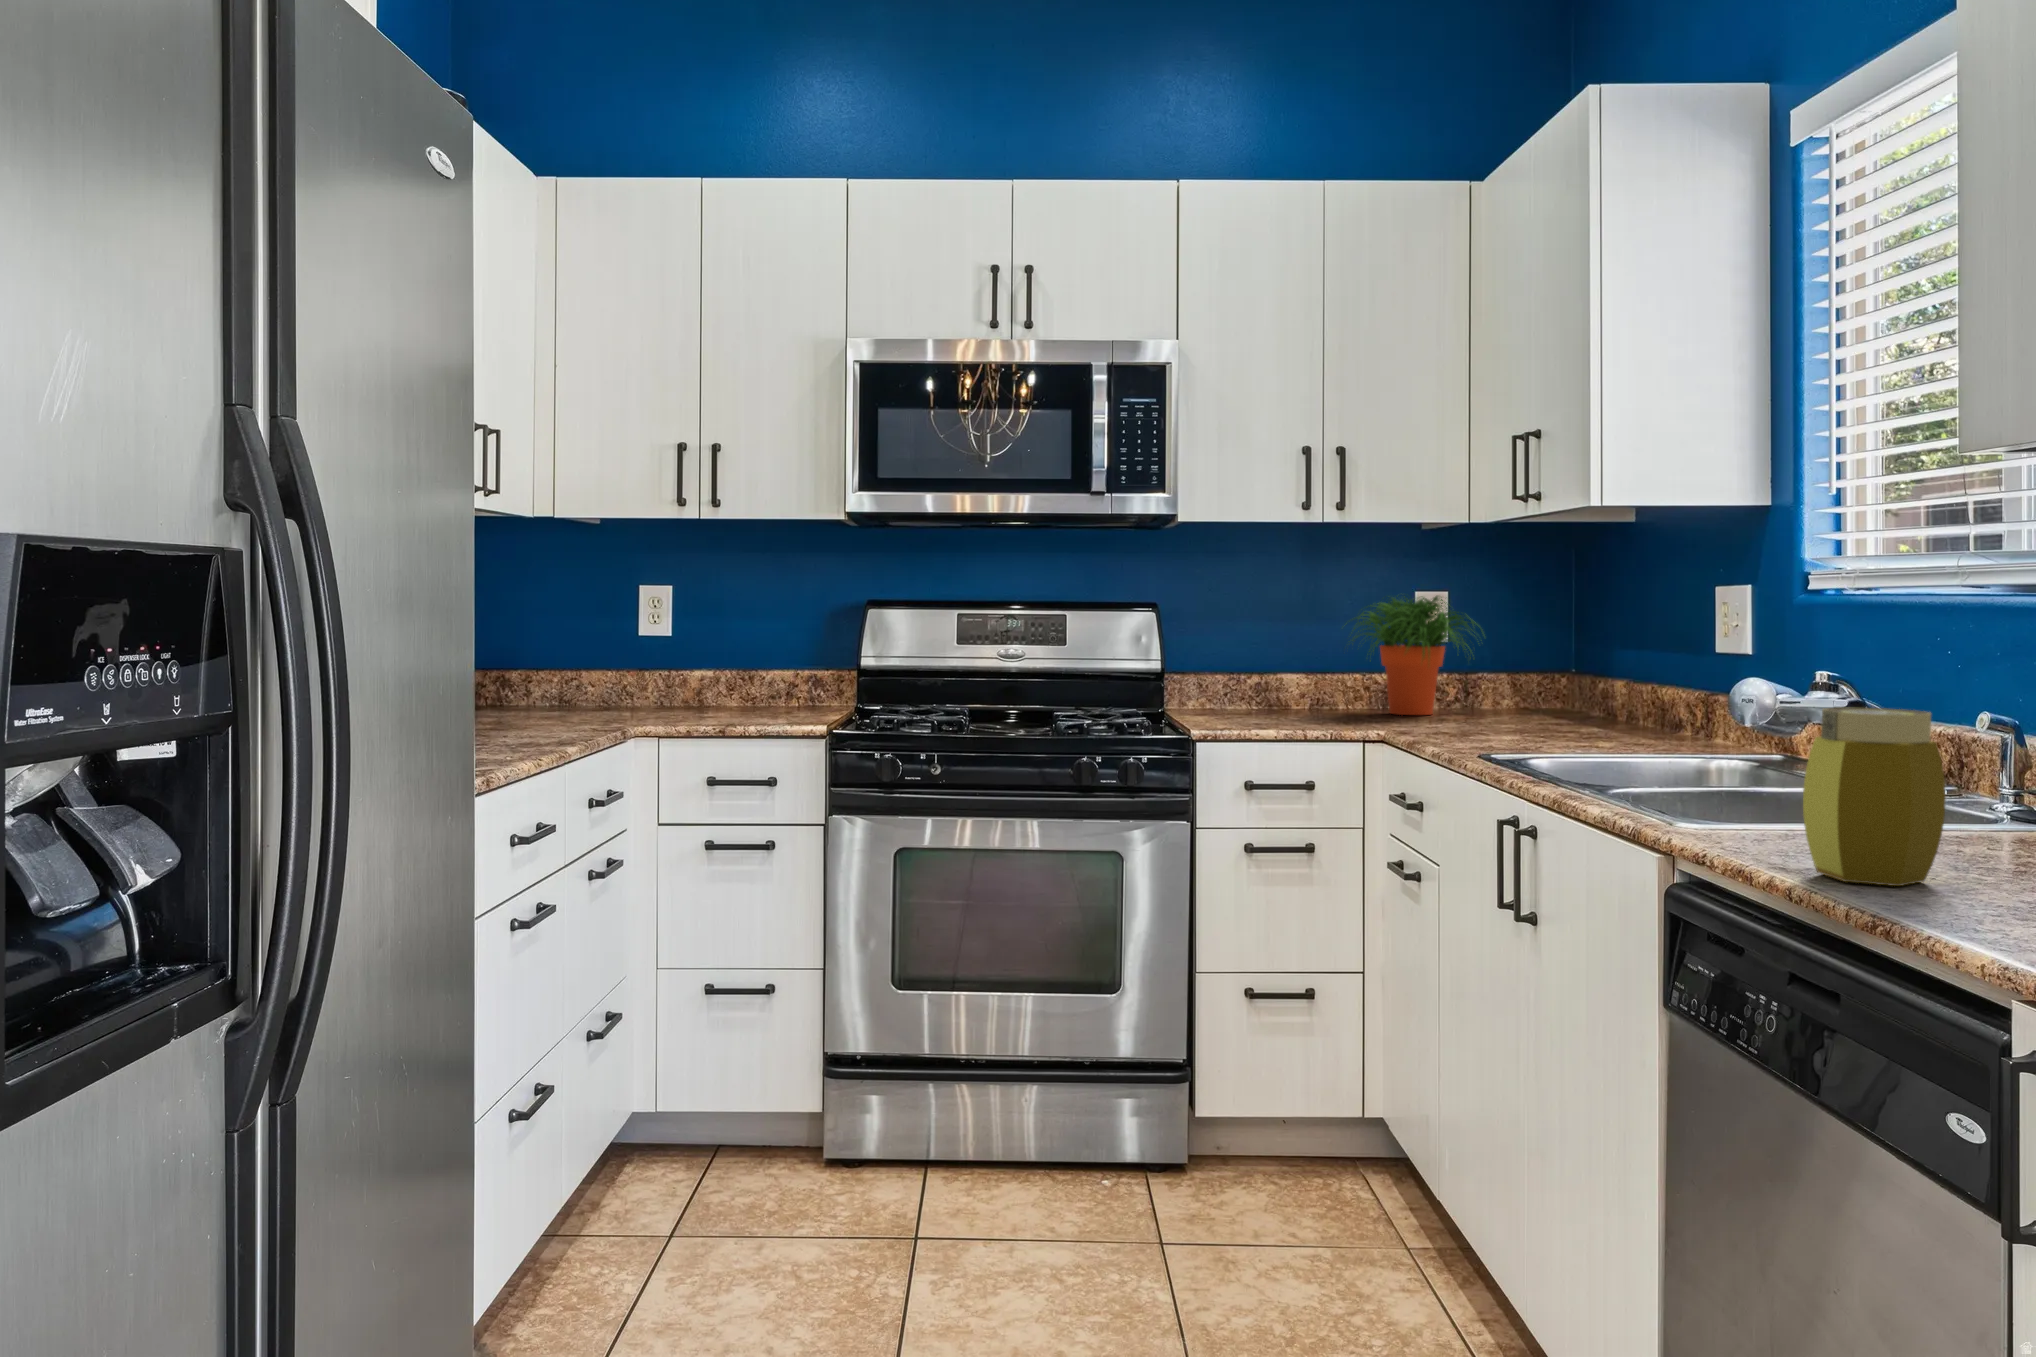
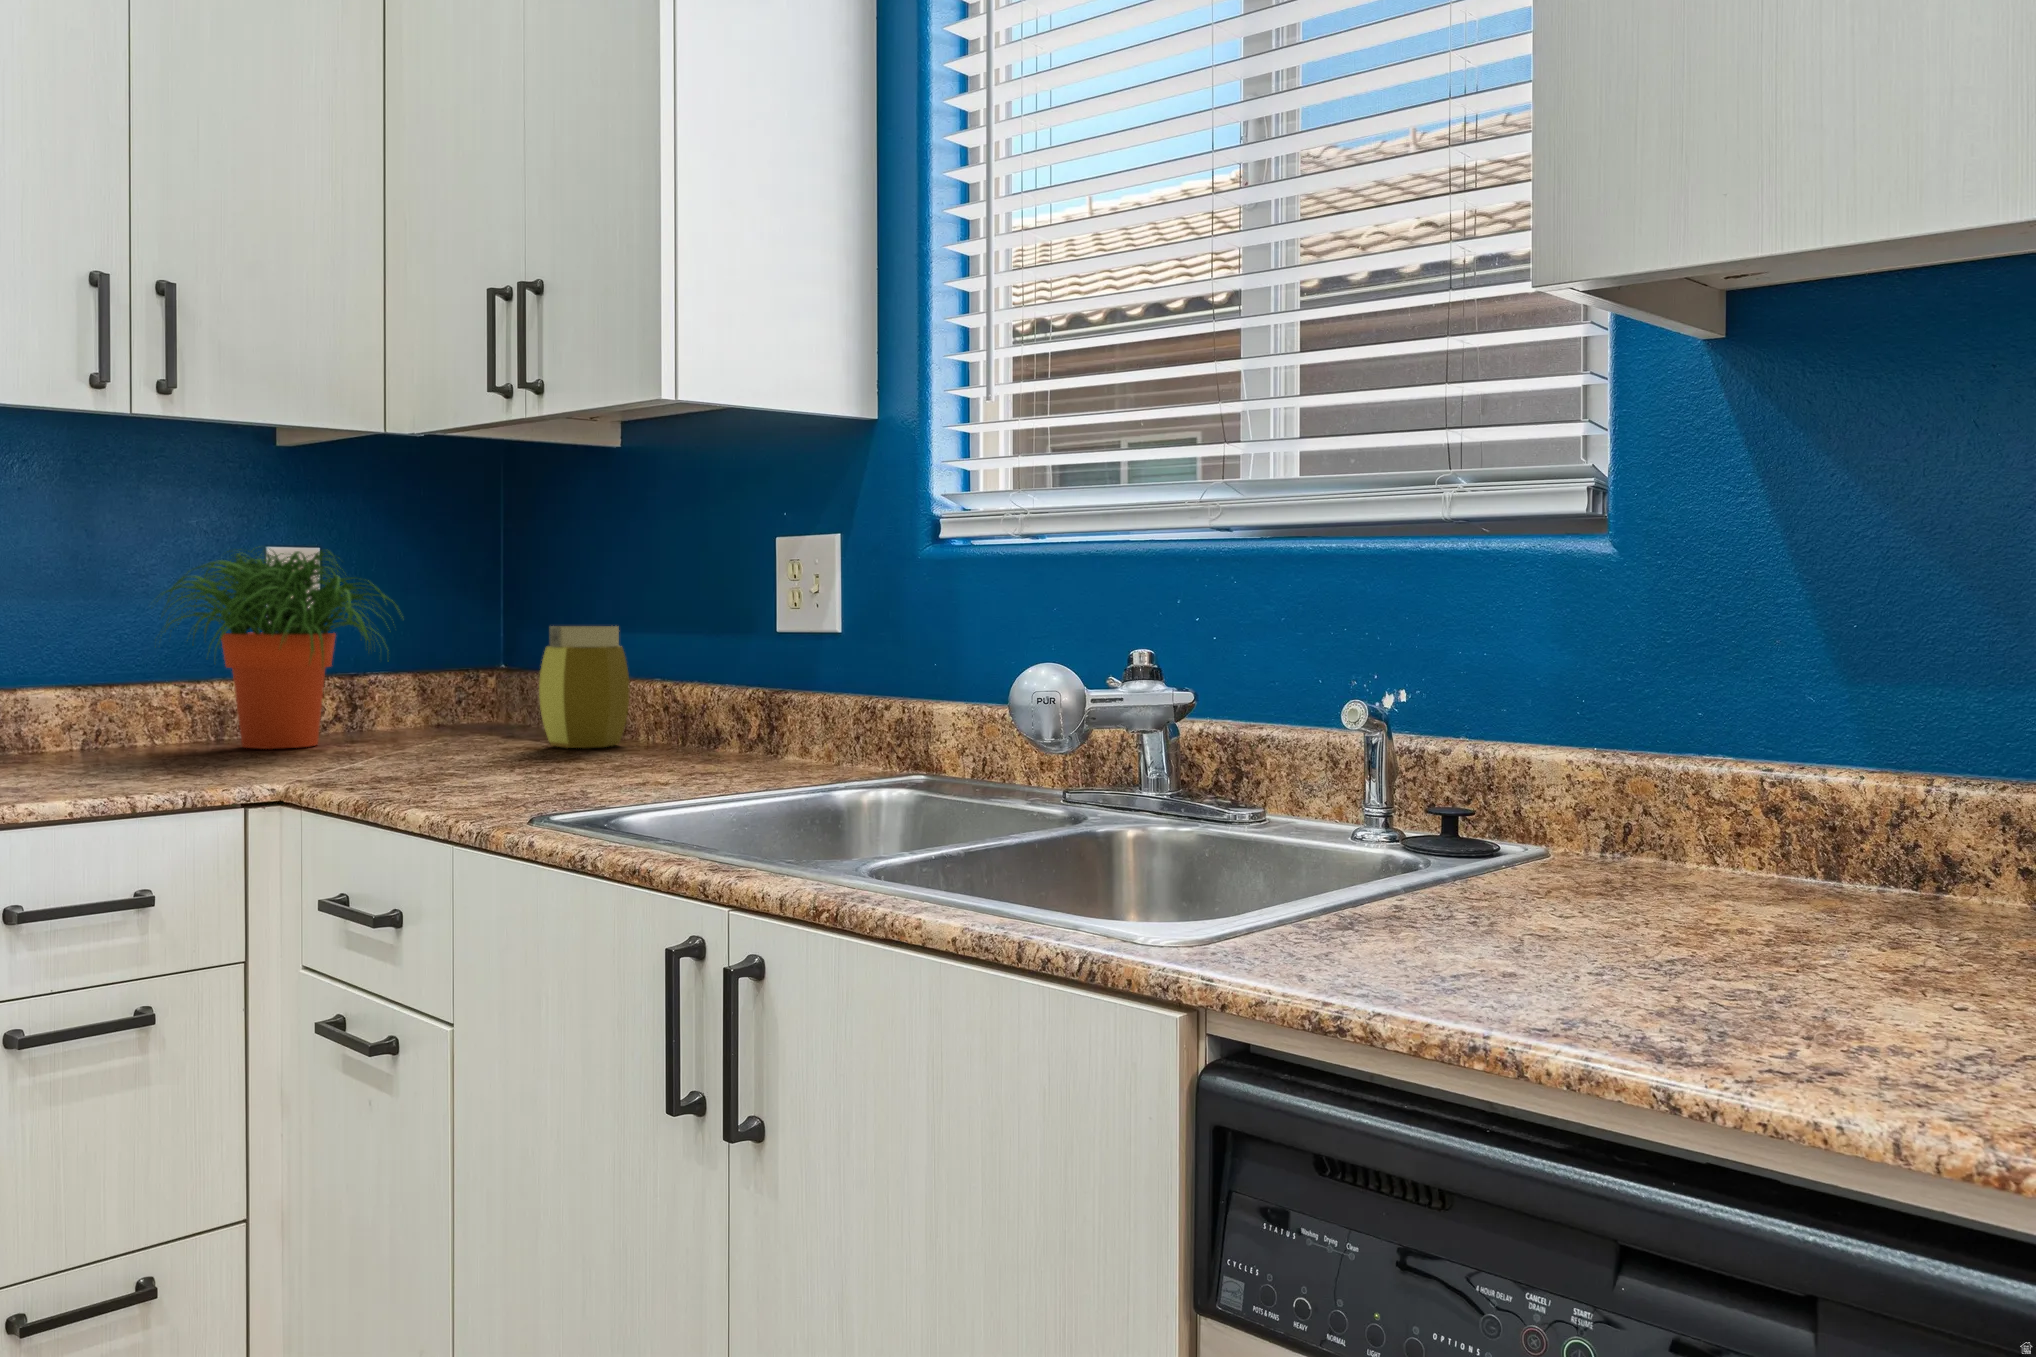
jar: present [1803,708,1946,886] -> present [539,626,630,748]

